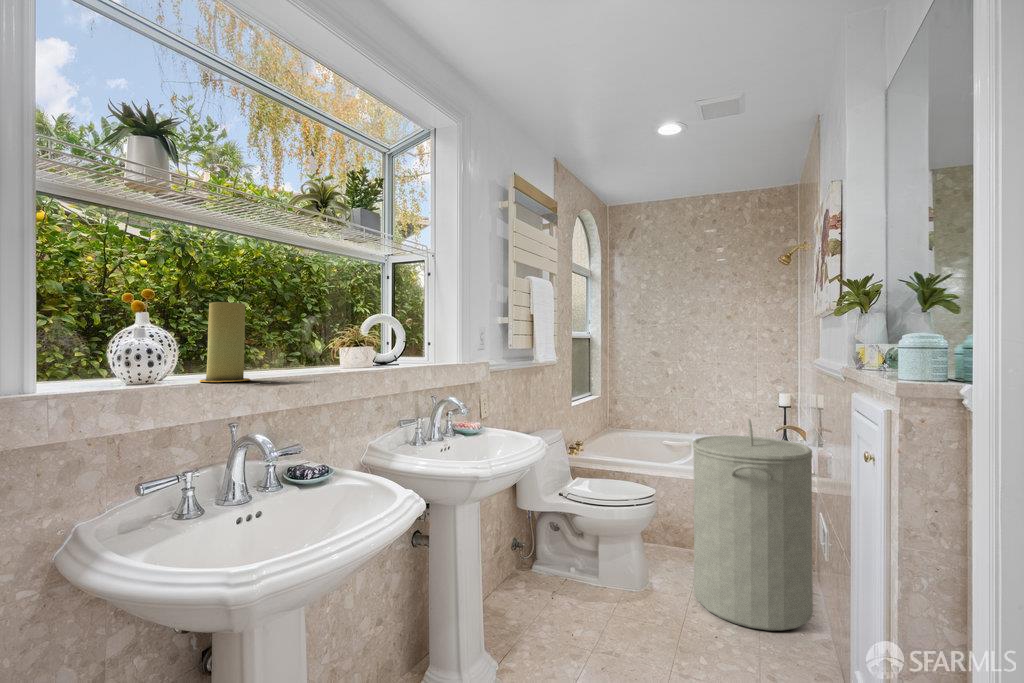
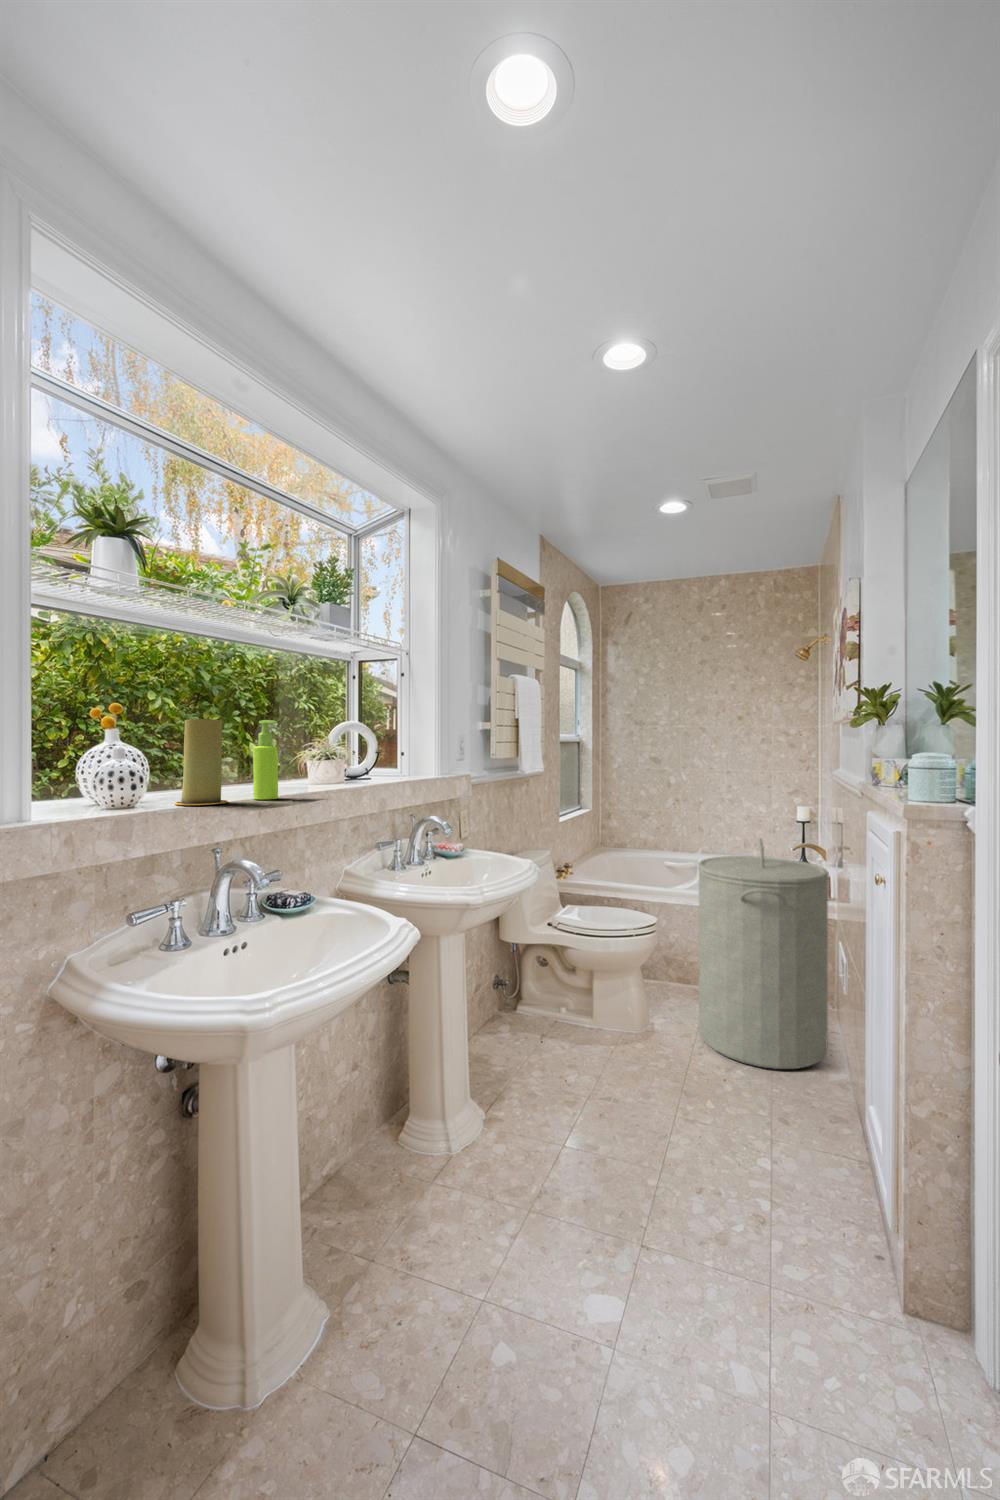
soap dispenser: none [277,305,300,378] -> present [253,720,278,799]

